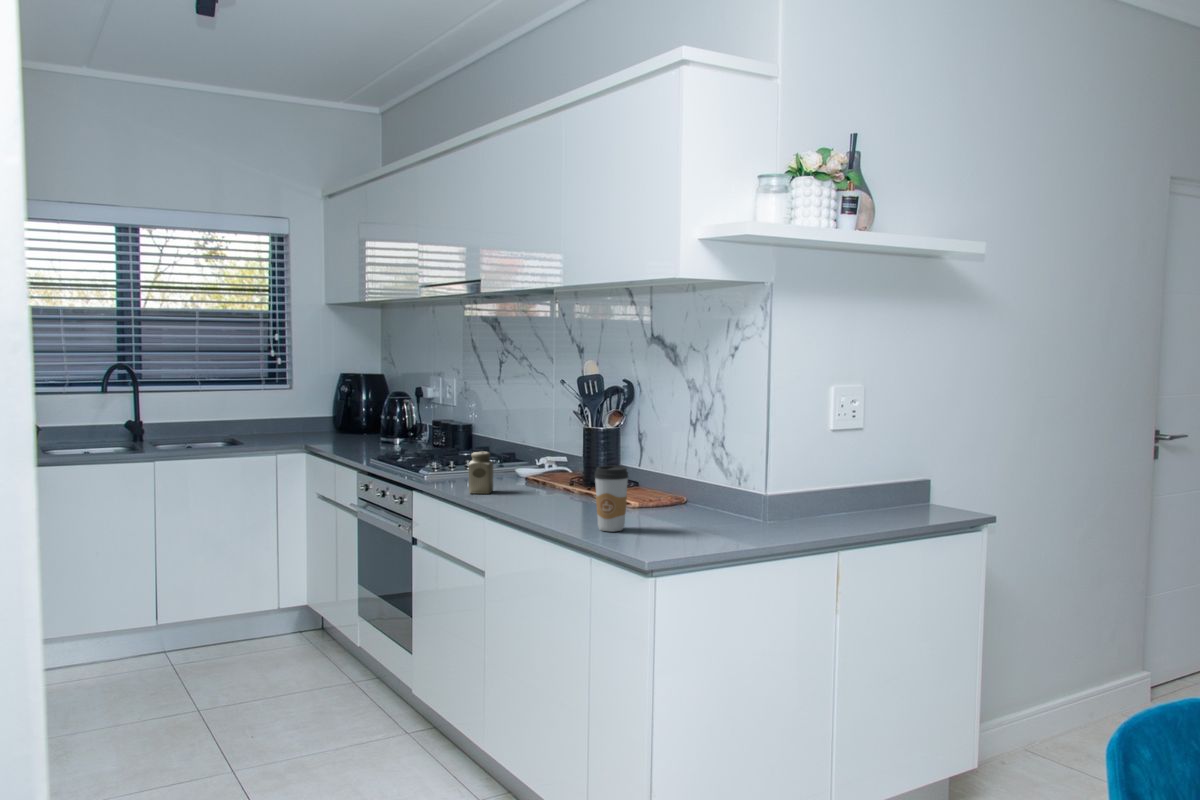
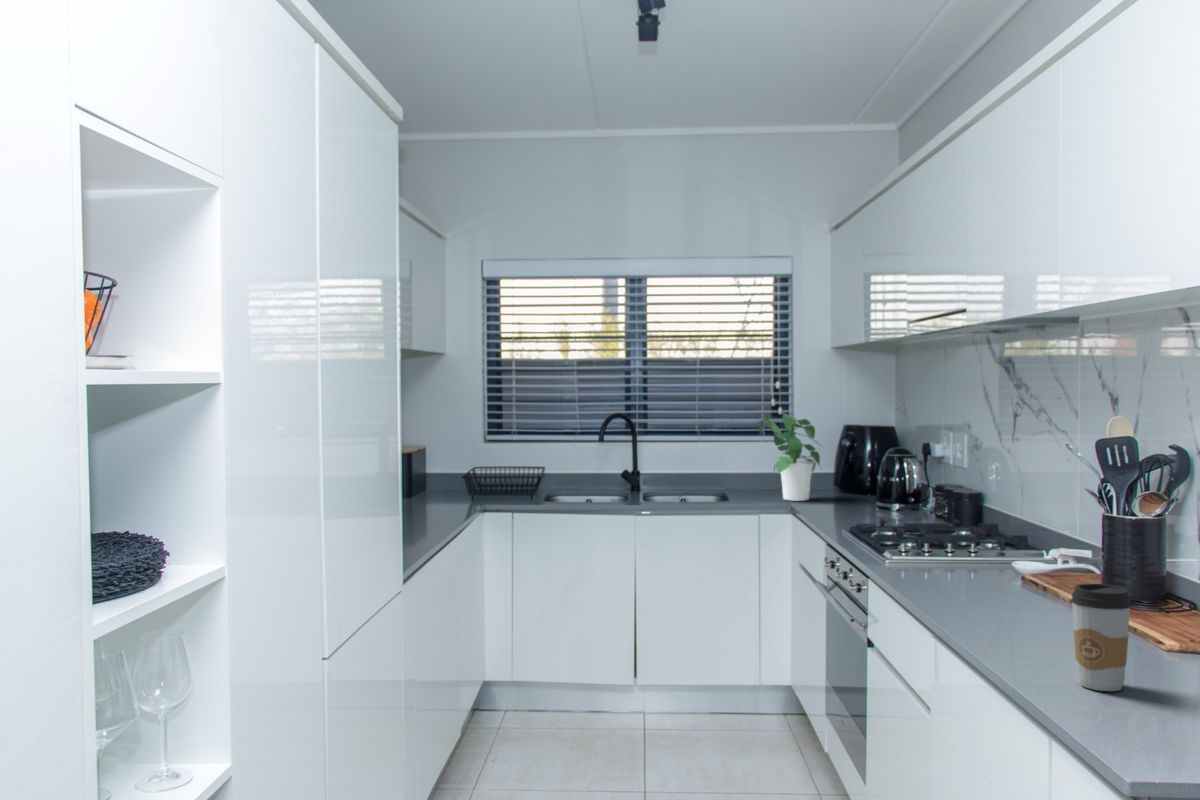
potted plant: none [270,361,332,441] -> present [759,413,820,501]
salt shaker: present [469,452,493,494] -> none [926,537,963,596]

